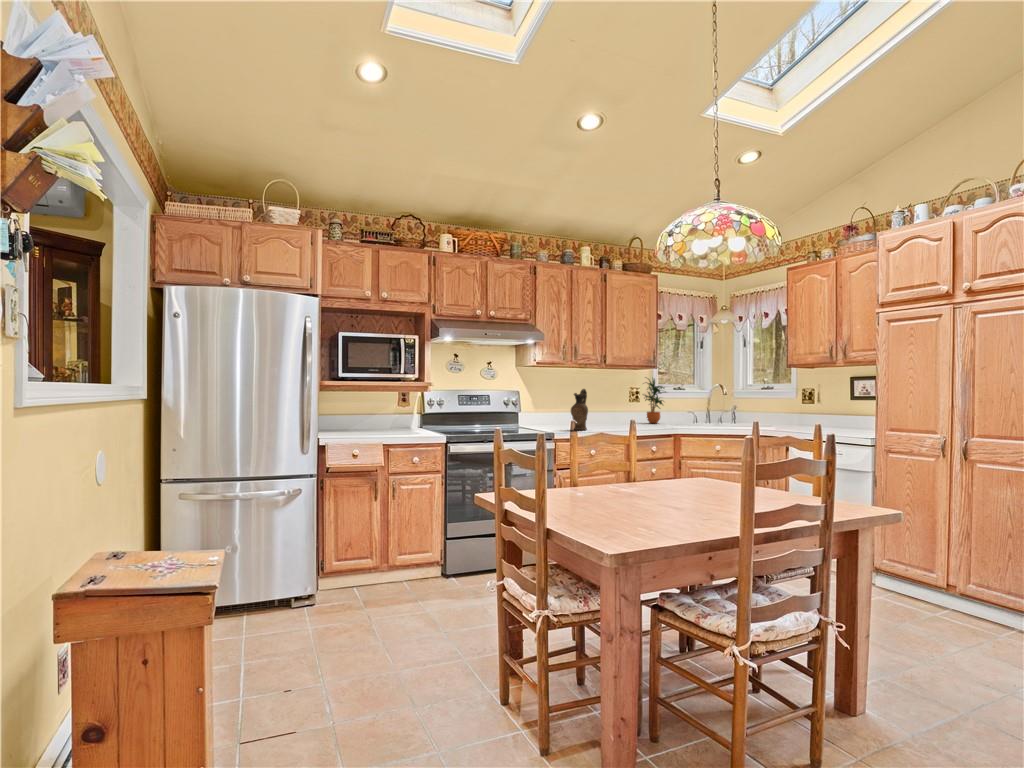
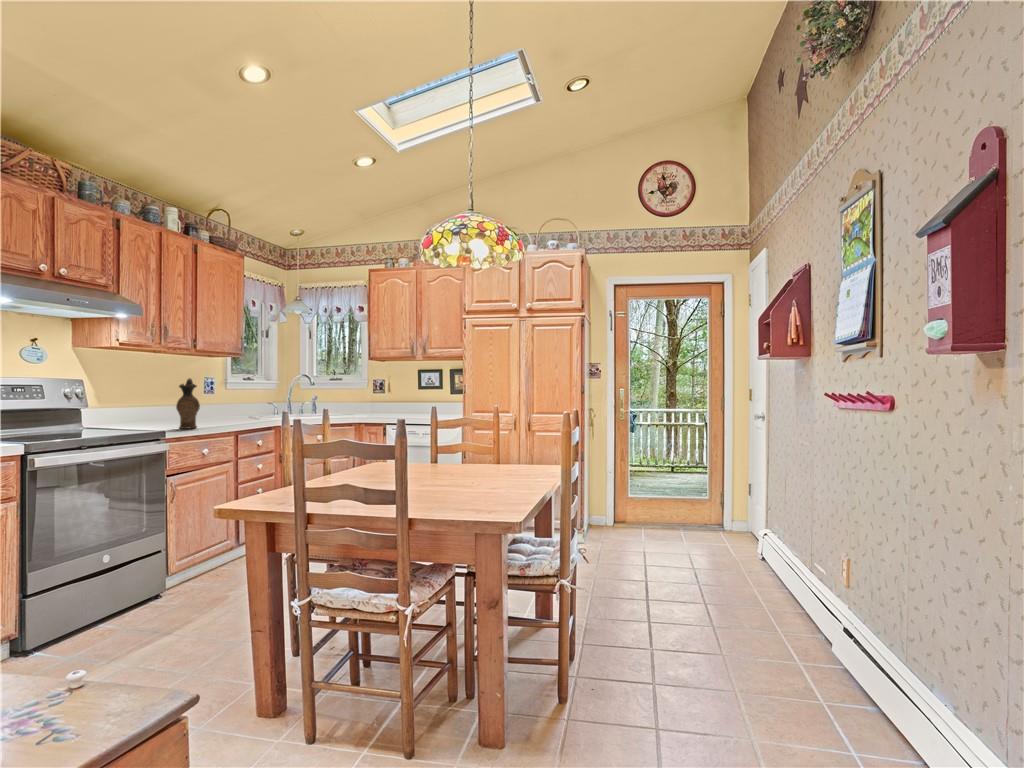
potted plant: present [645,379,666,423] -> none [218,366,251,417]

